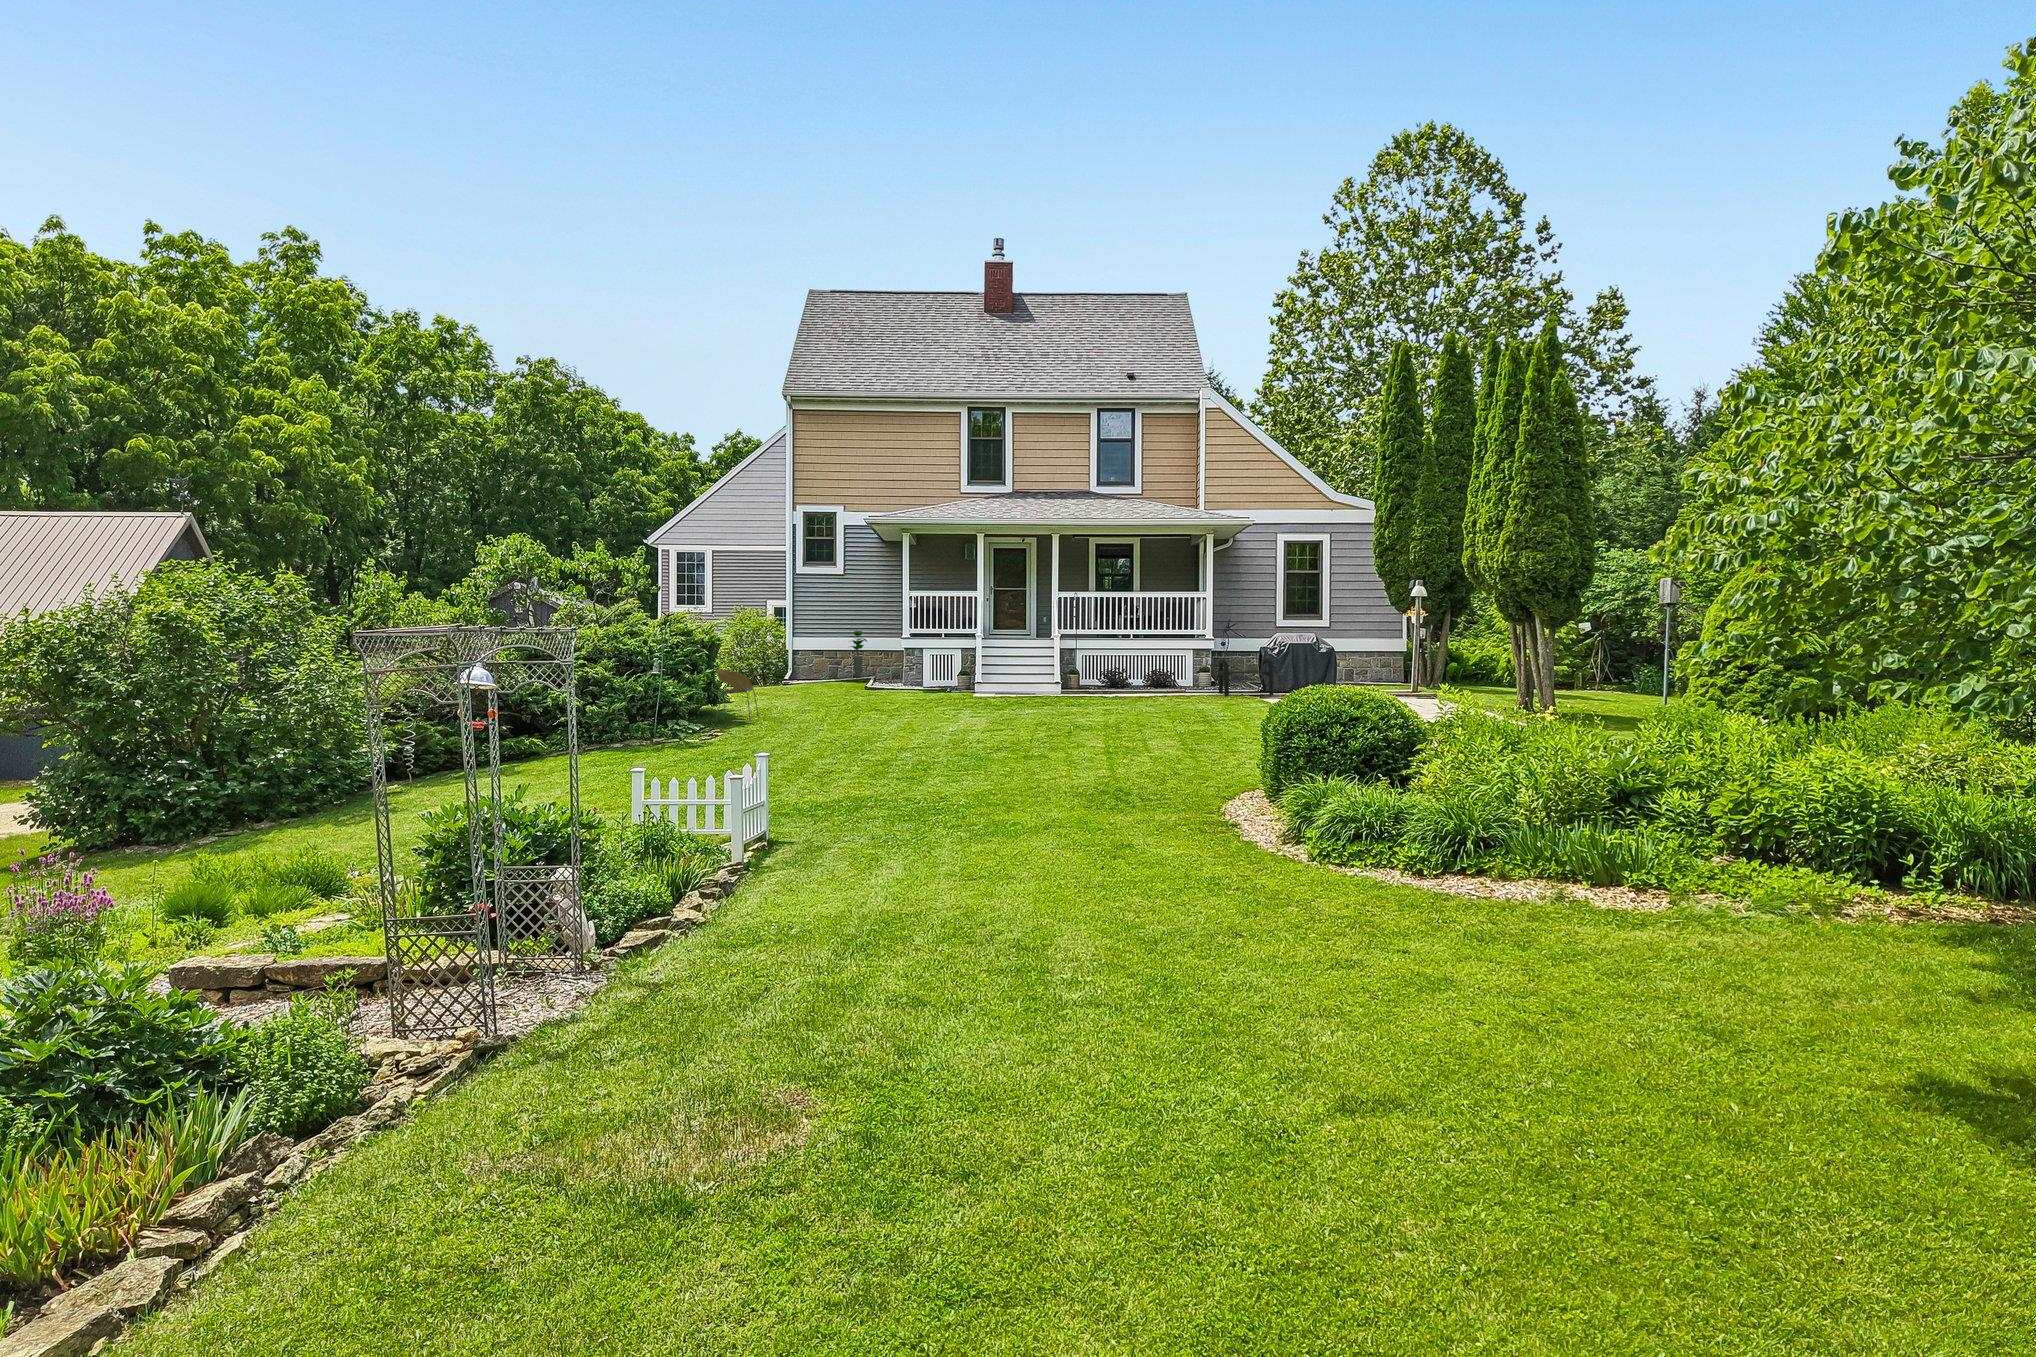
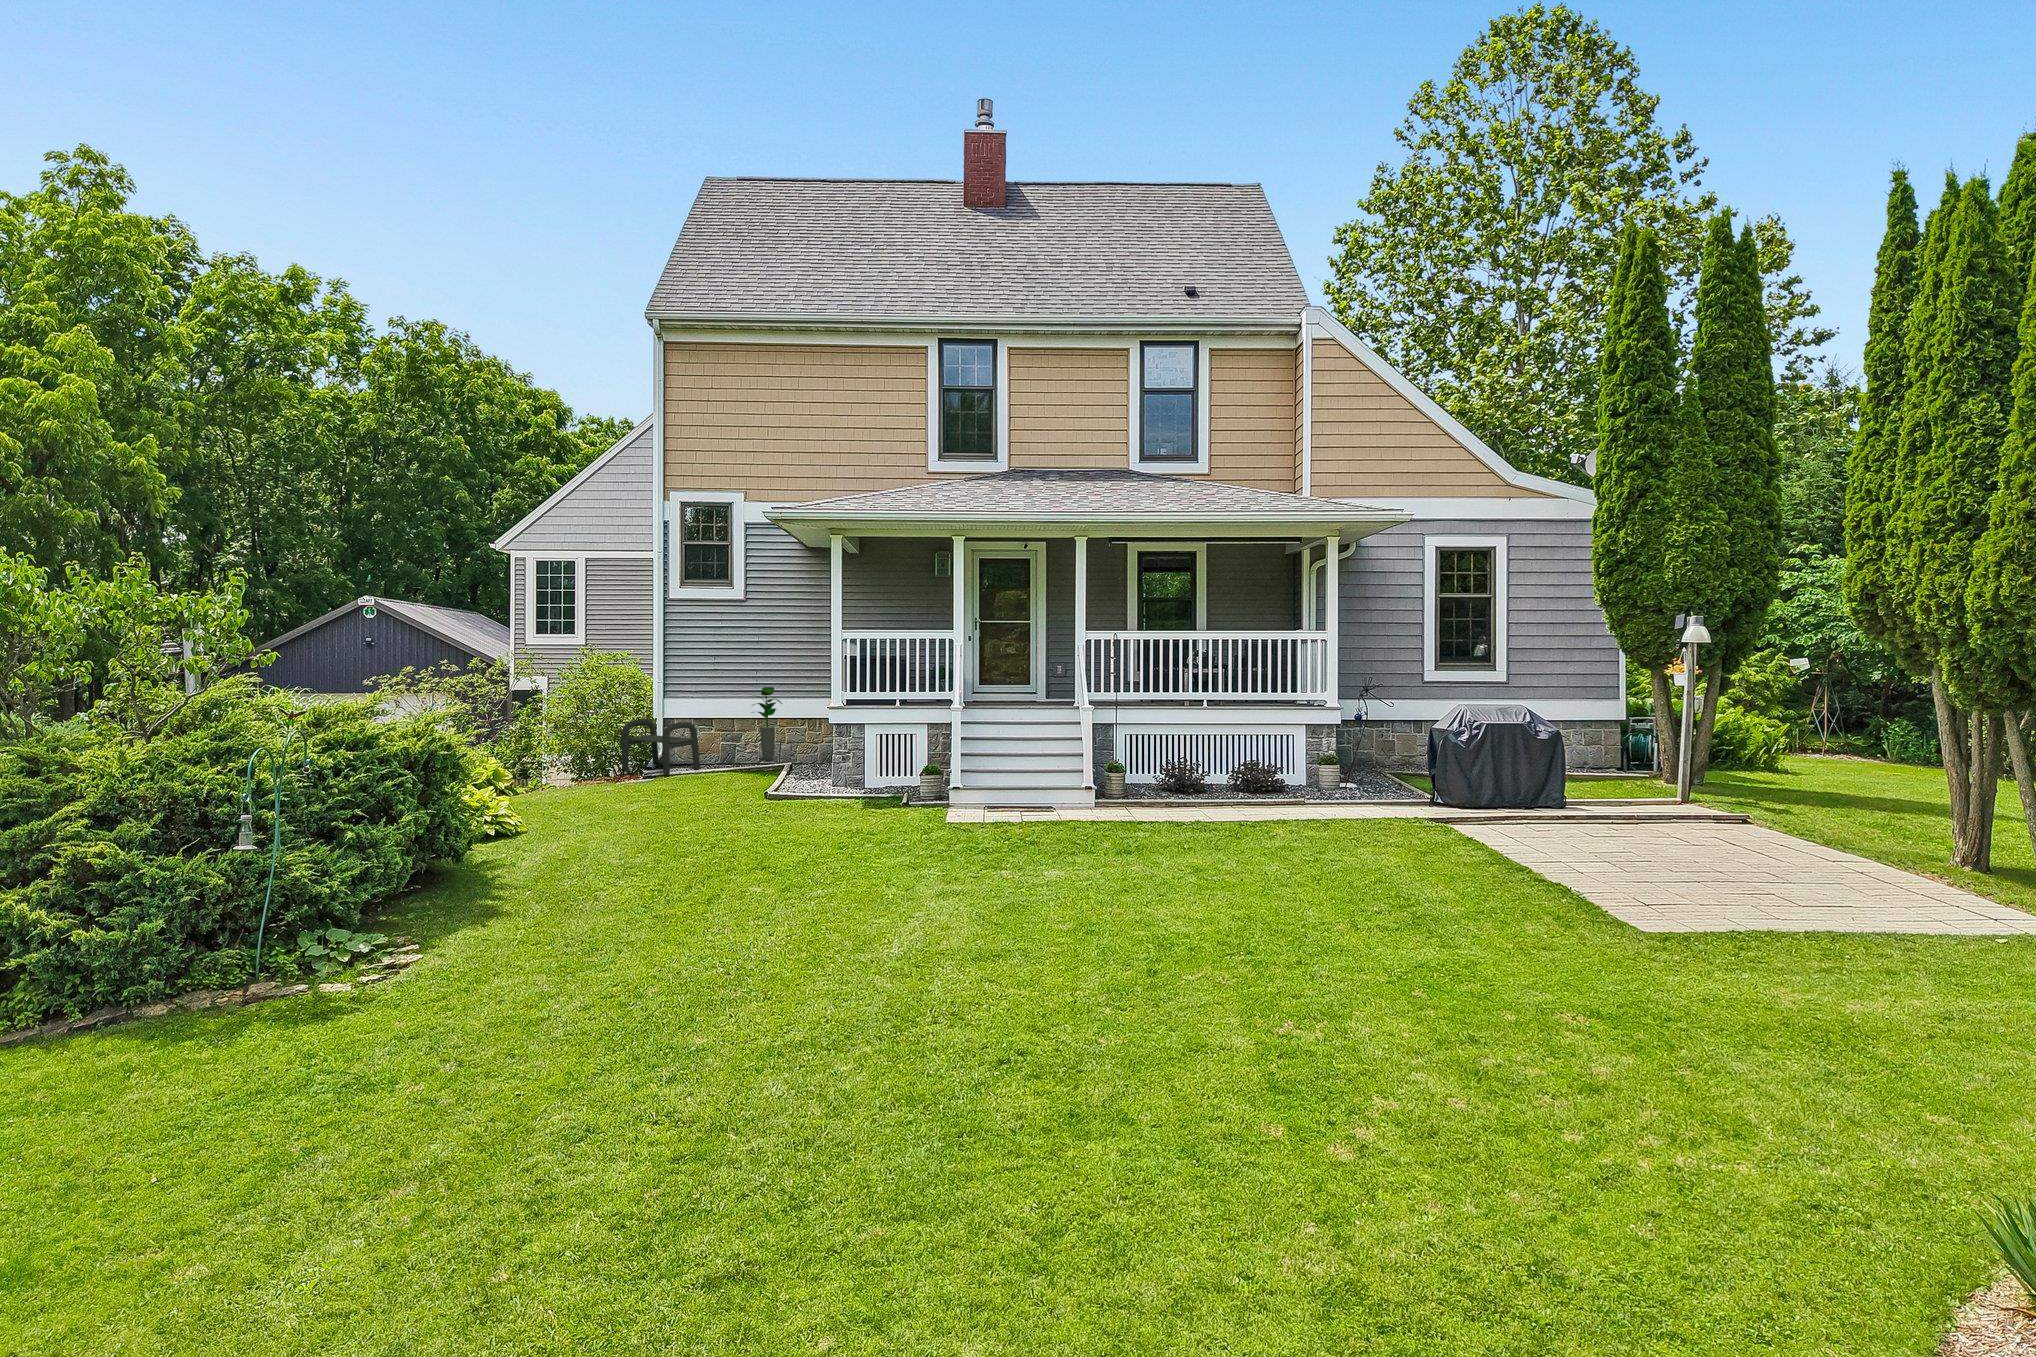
bench: present [1219,658,1274,696] -> present [622,719,700,775]
chair: present [716,669,759,721] -> none [416,808,520,921]

